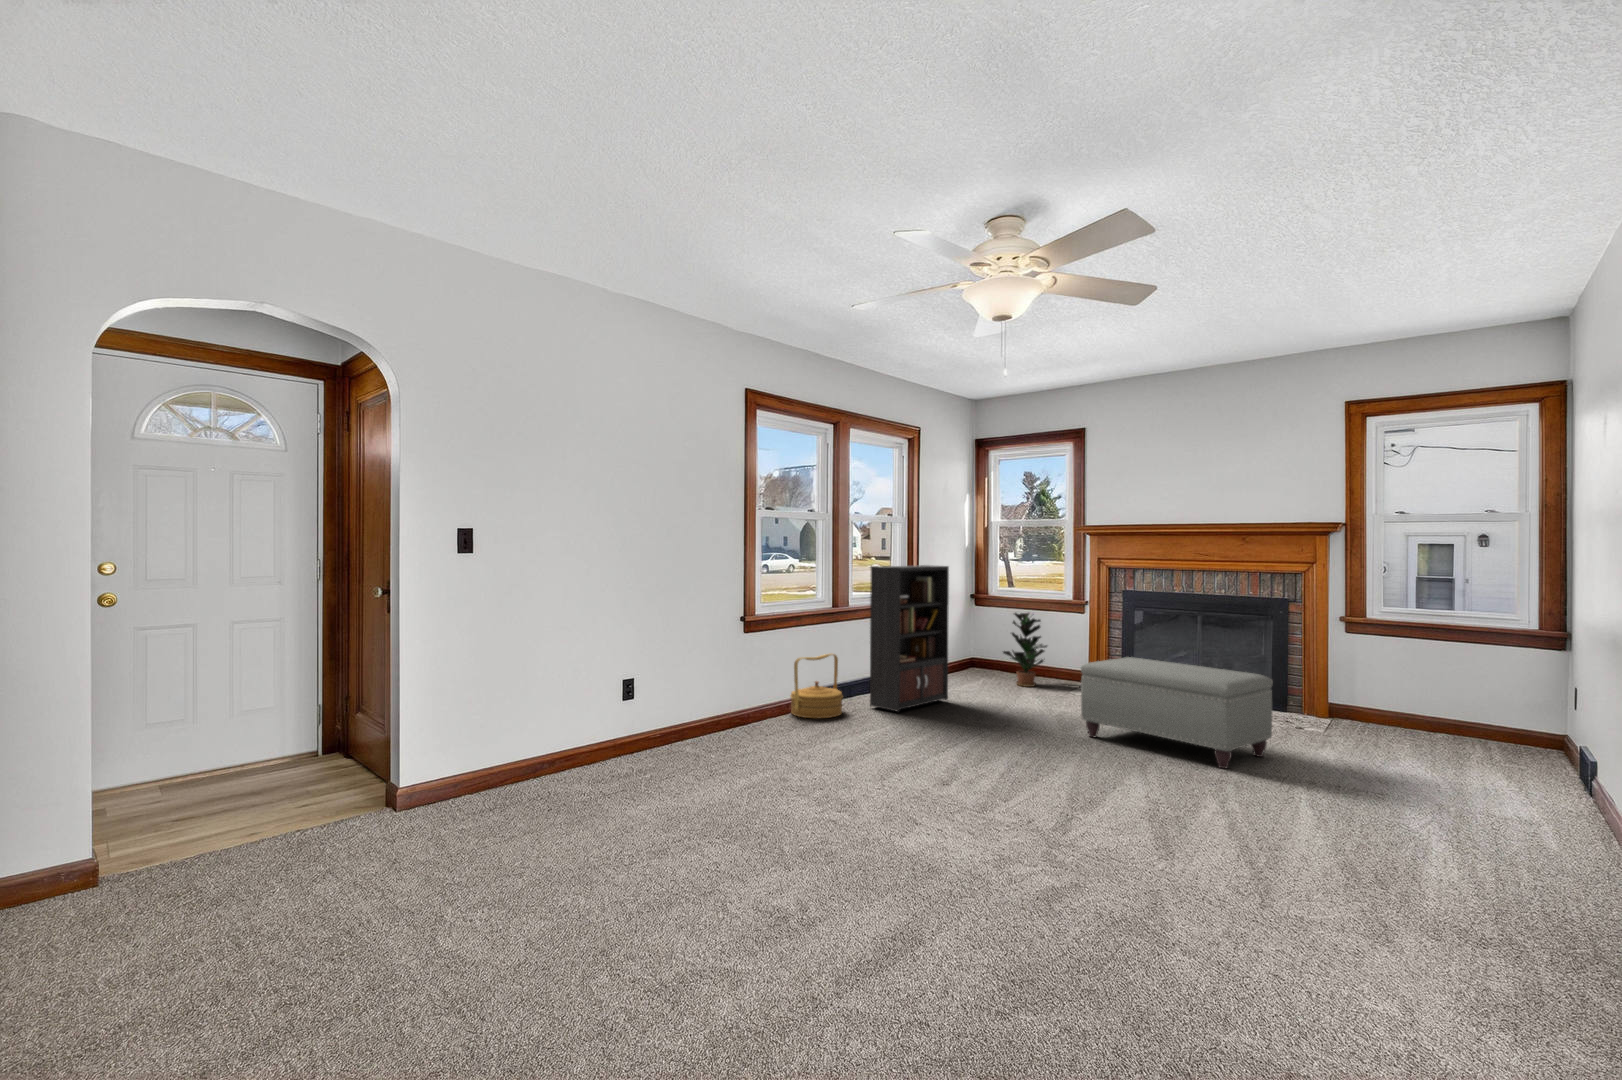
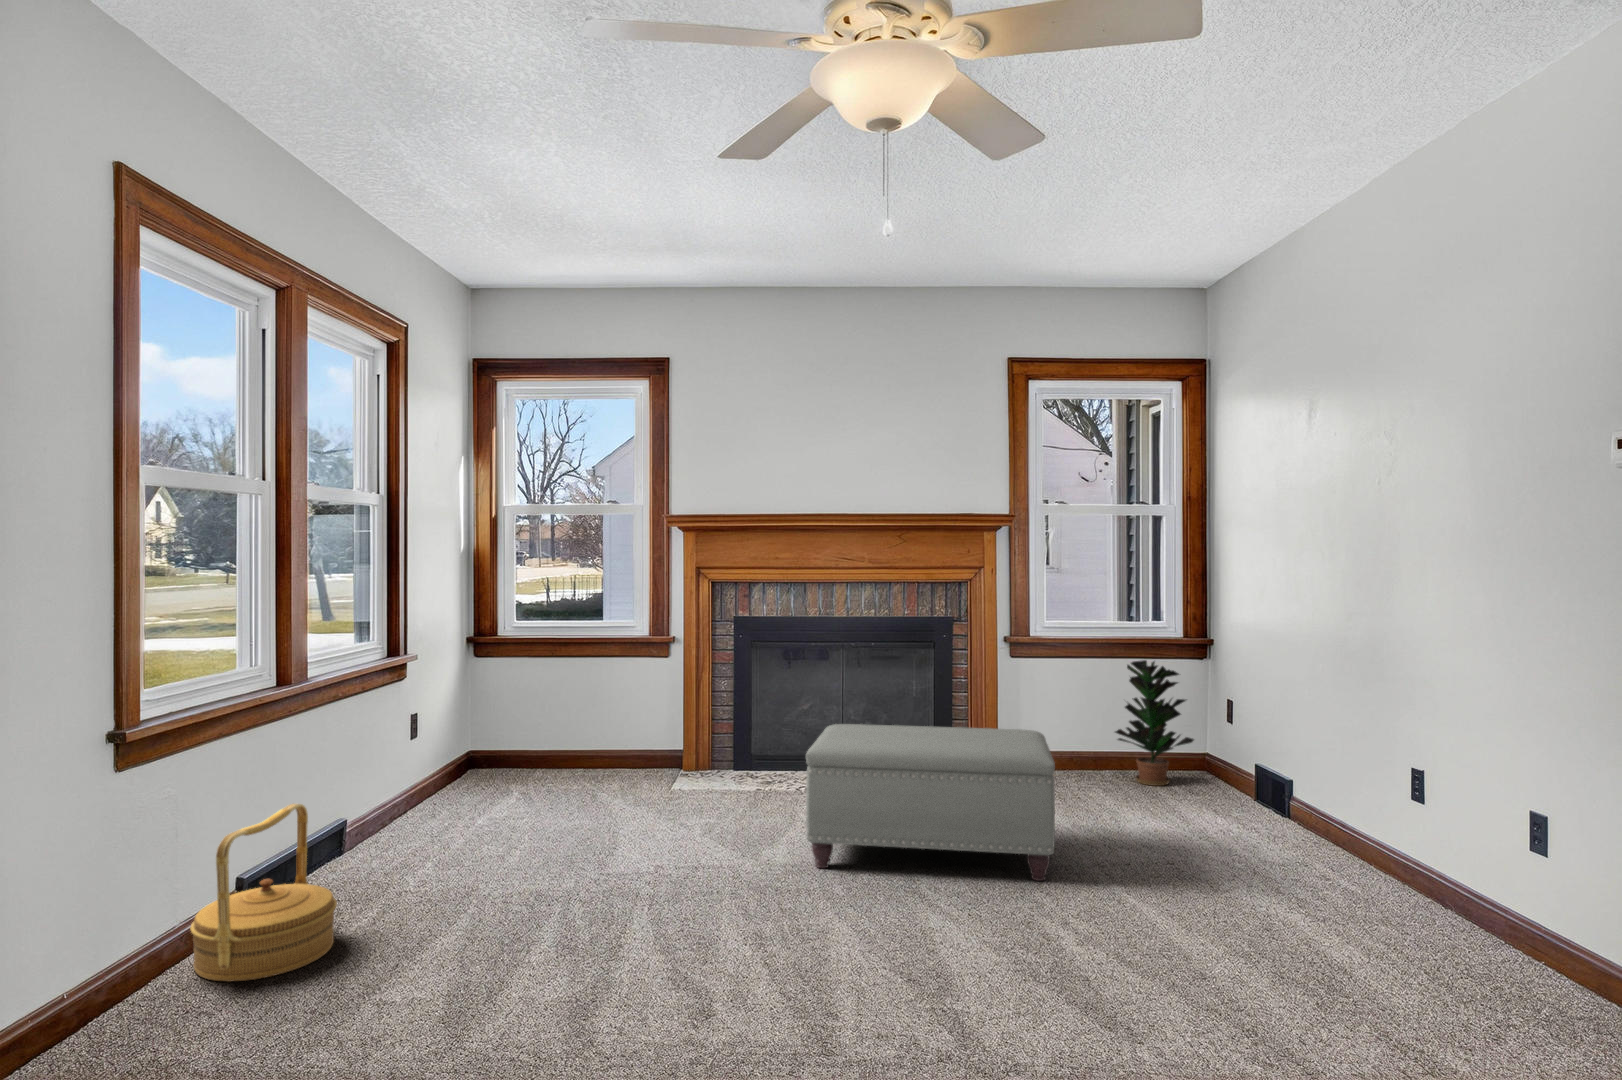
bookcase: present [870,565,949,711] -> none [380,591,515,899]
potted plant: present [1003,613,1047,687] -> present [1115,660,1194,786]

